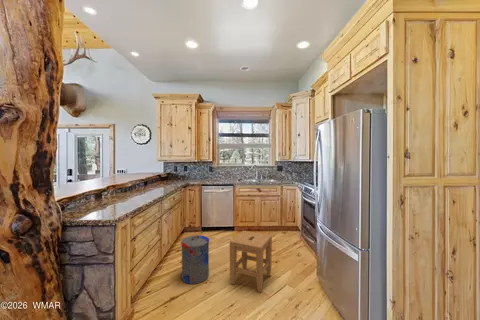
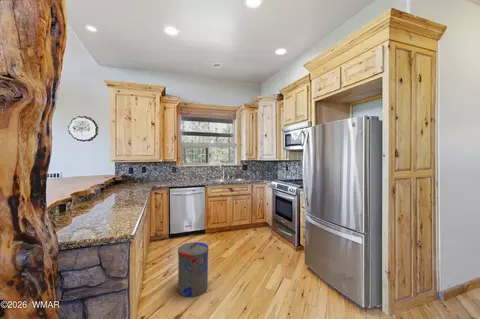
stool: present [230,231,272,292] -> none [234,232,269,290]

